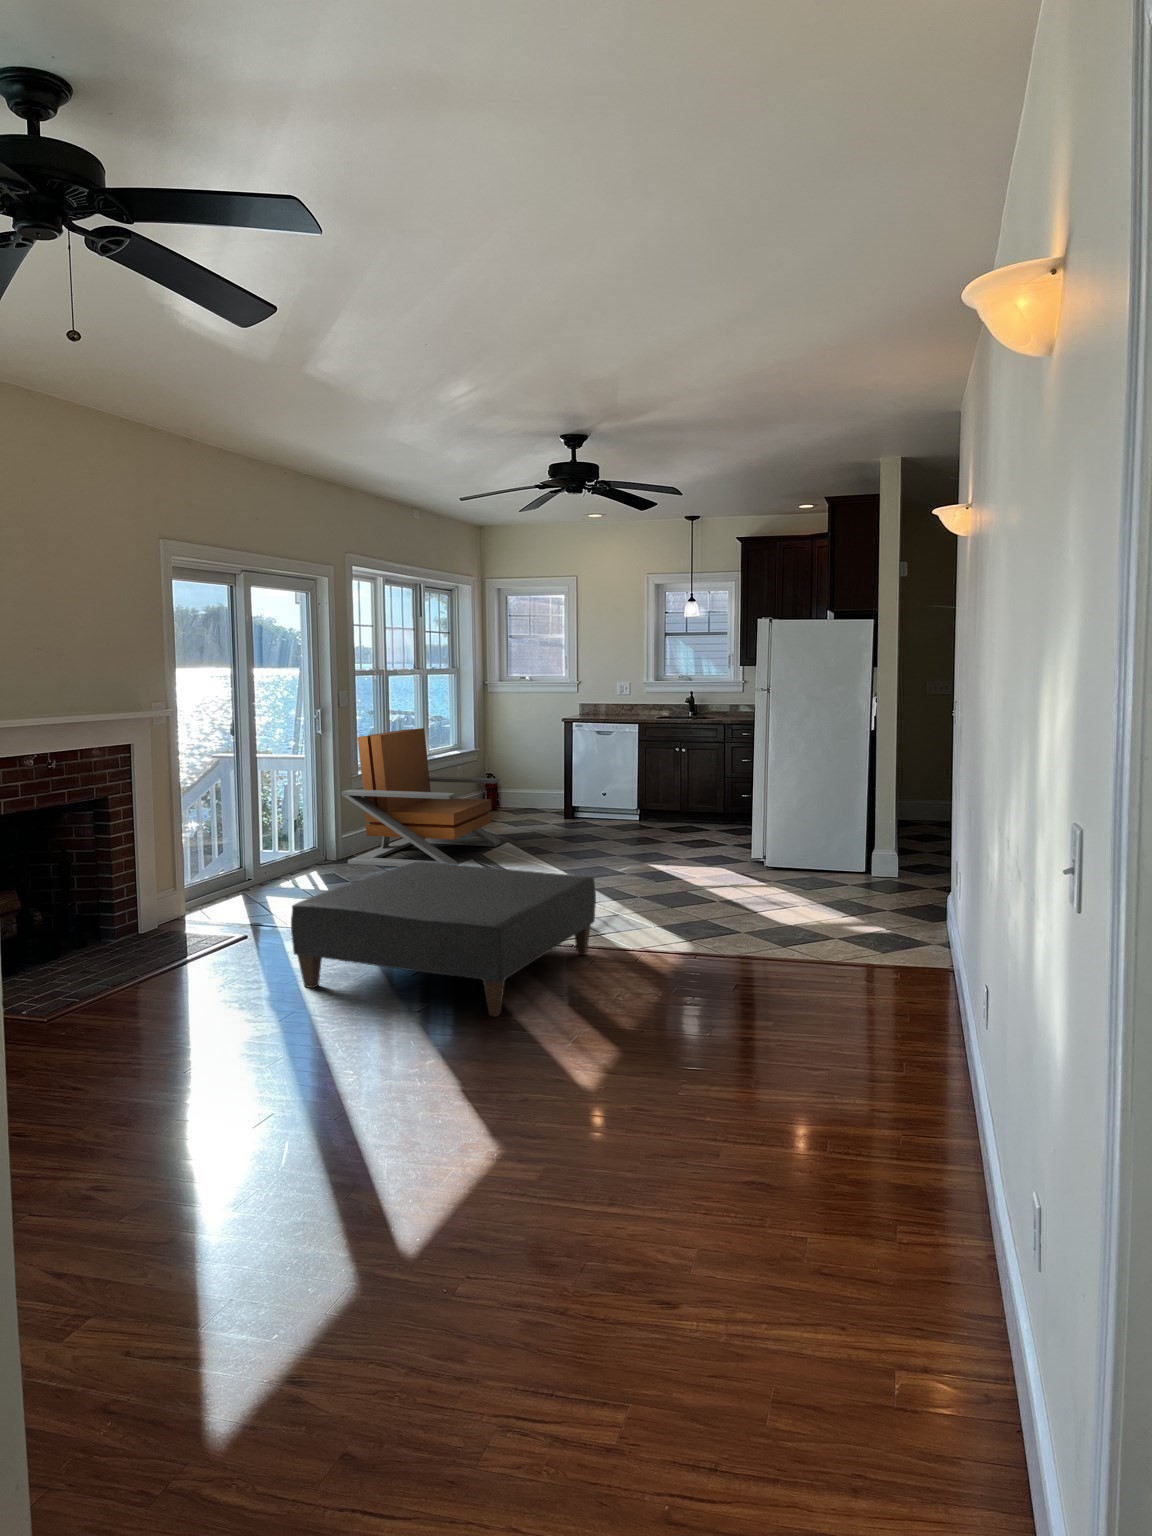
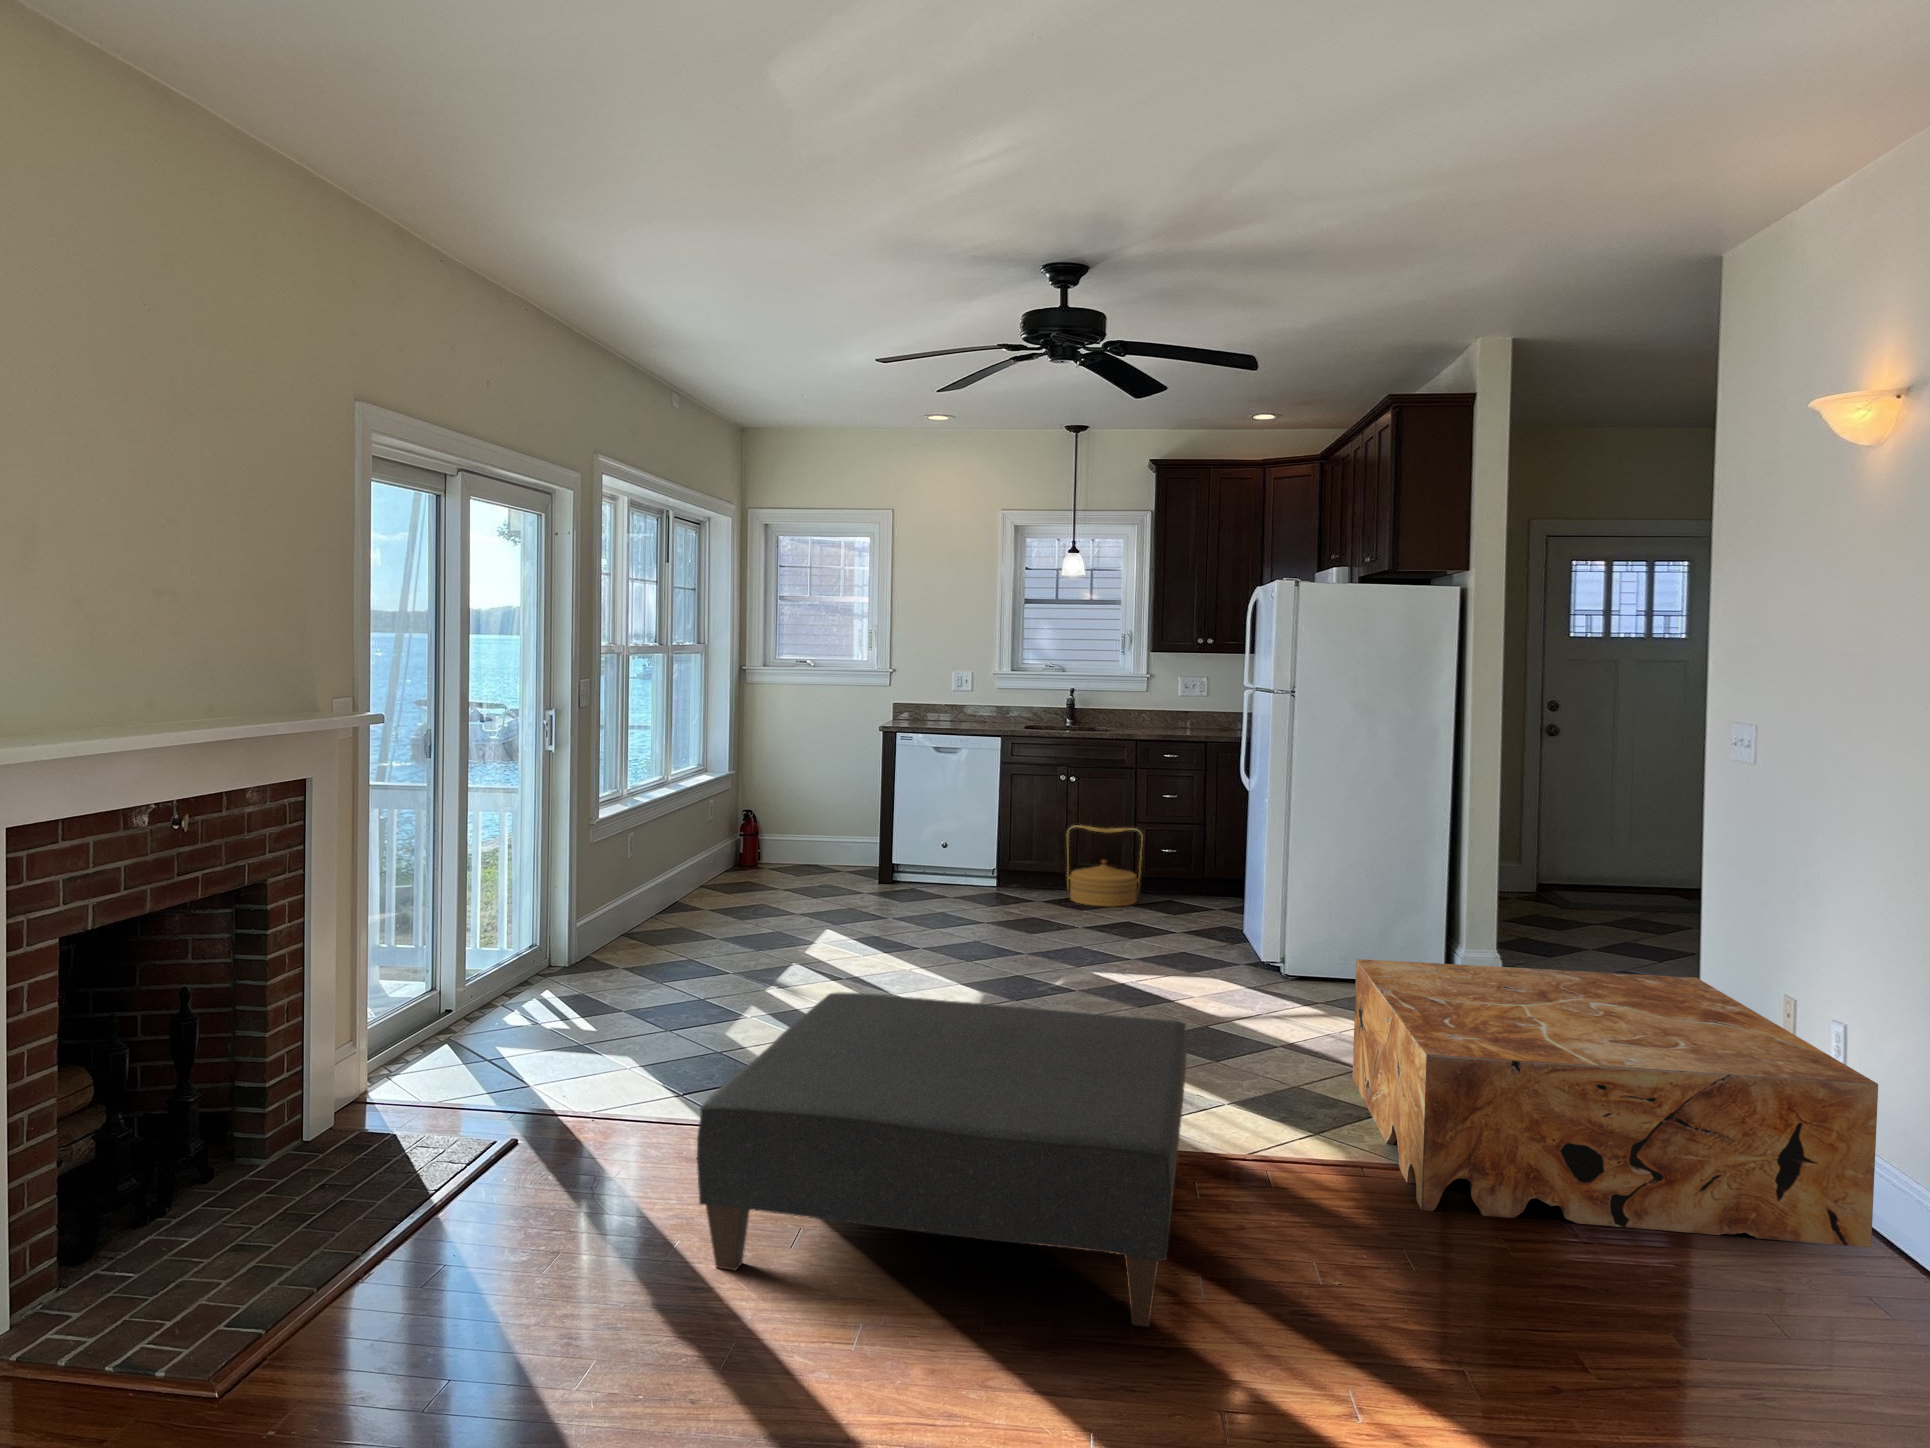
lounge chair: present [342,728,501,867] -> none [590,742,825,984]
woven basket: none [675,780,723,832] -> present [1067,825,1143,907]
coffee table: none [705,850,954,1005] -> present [1353,959,1878,1248]

